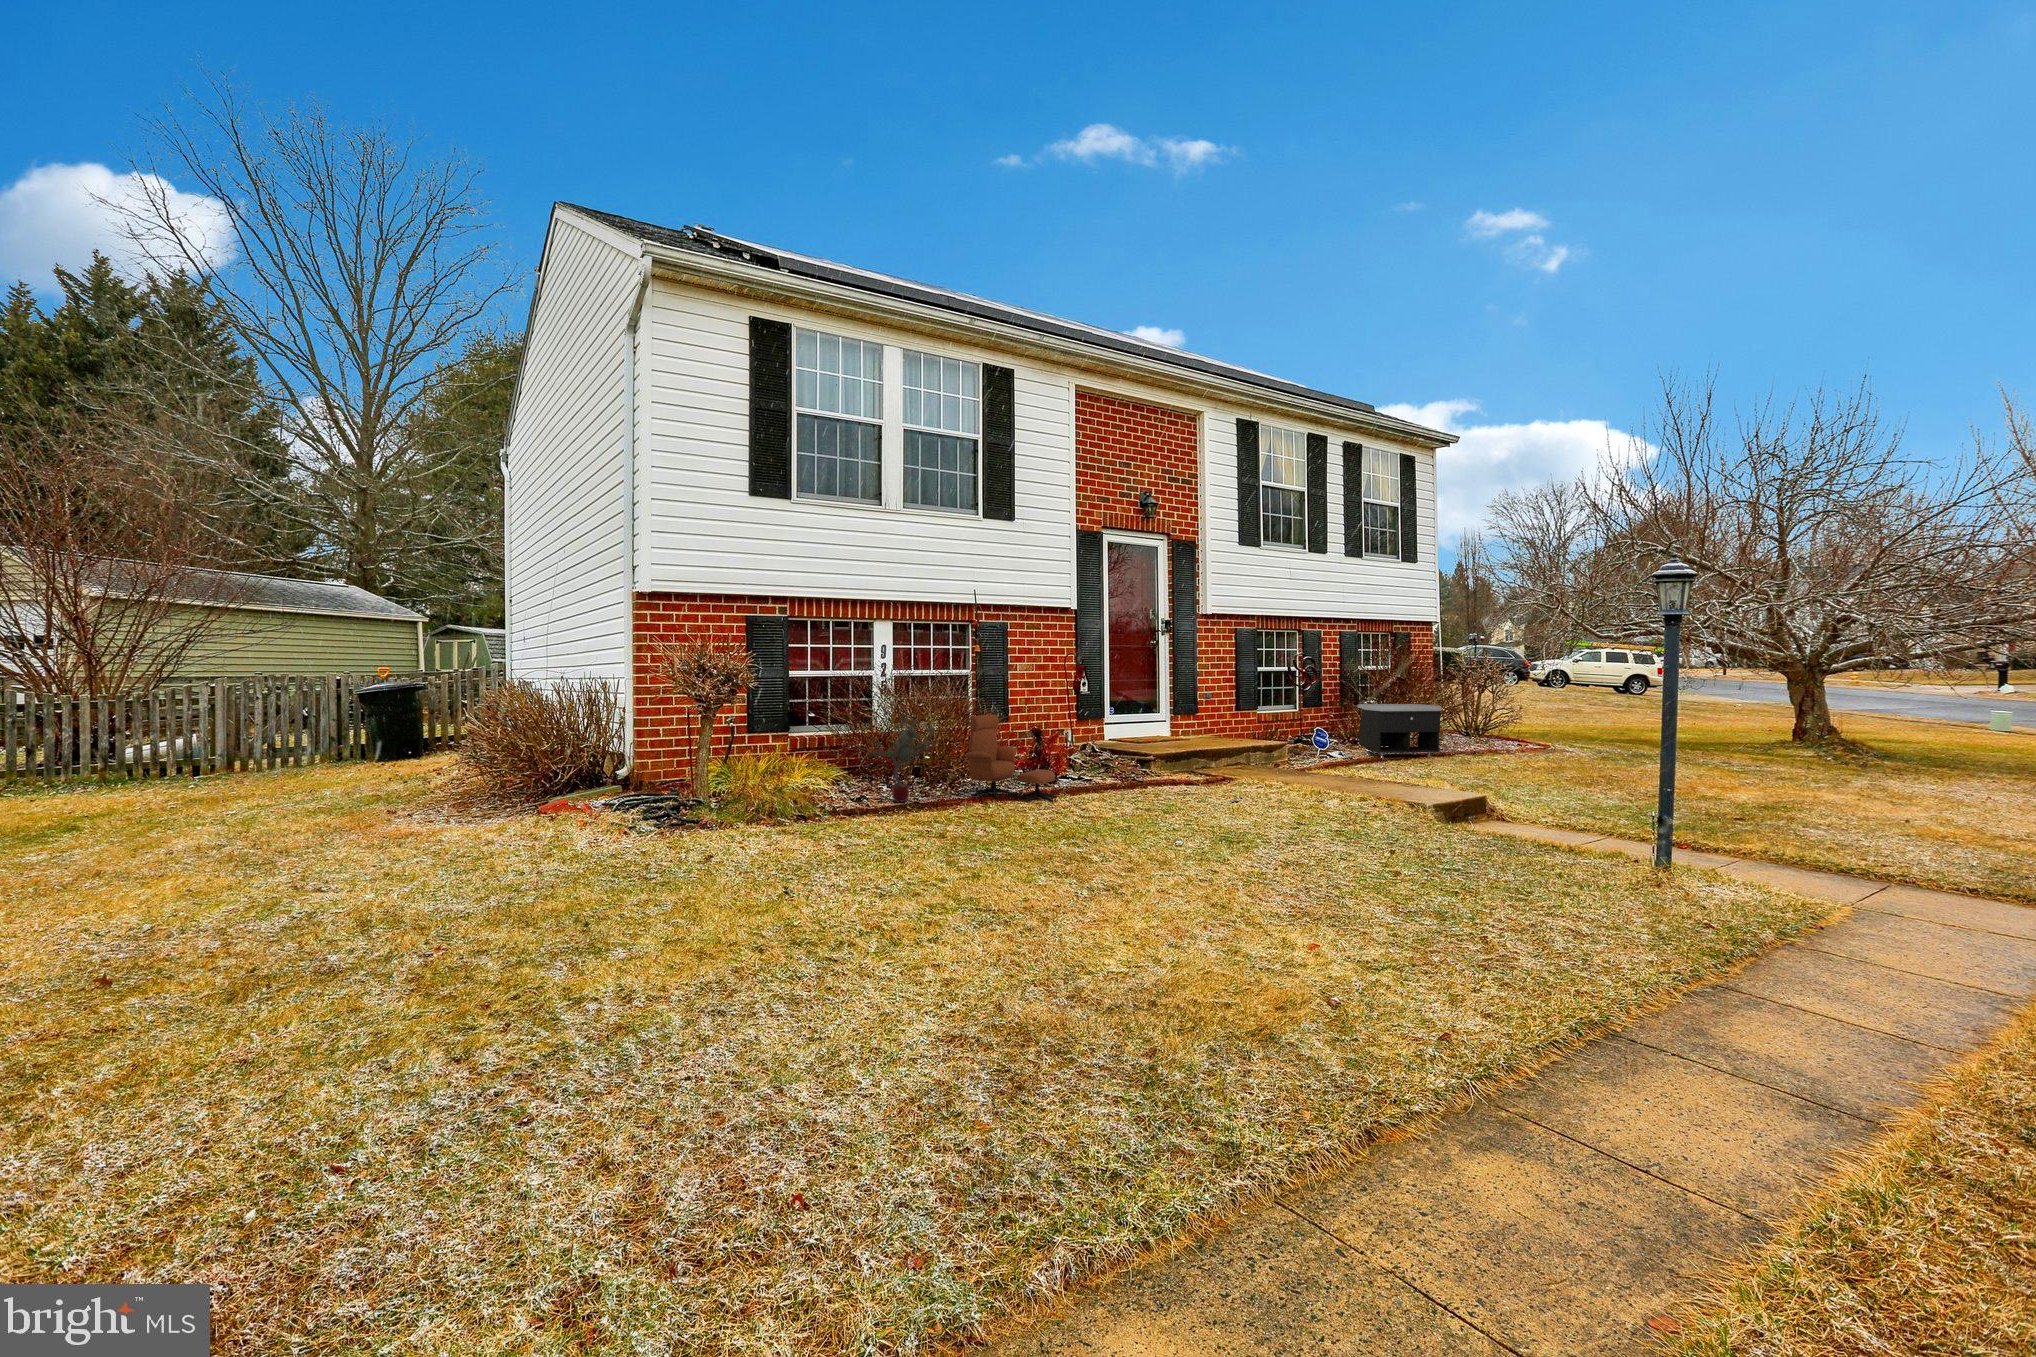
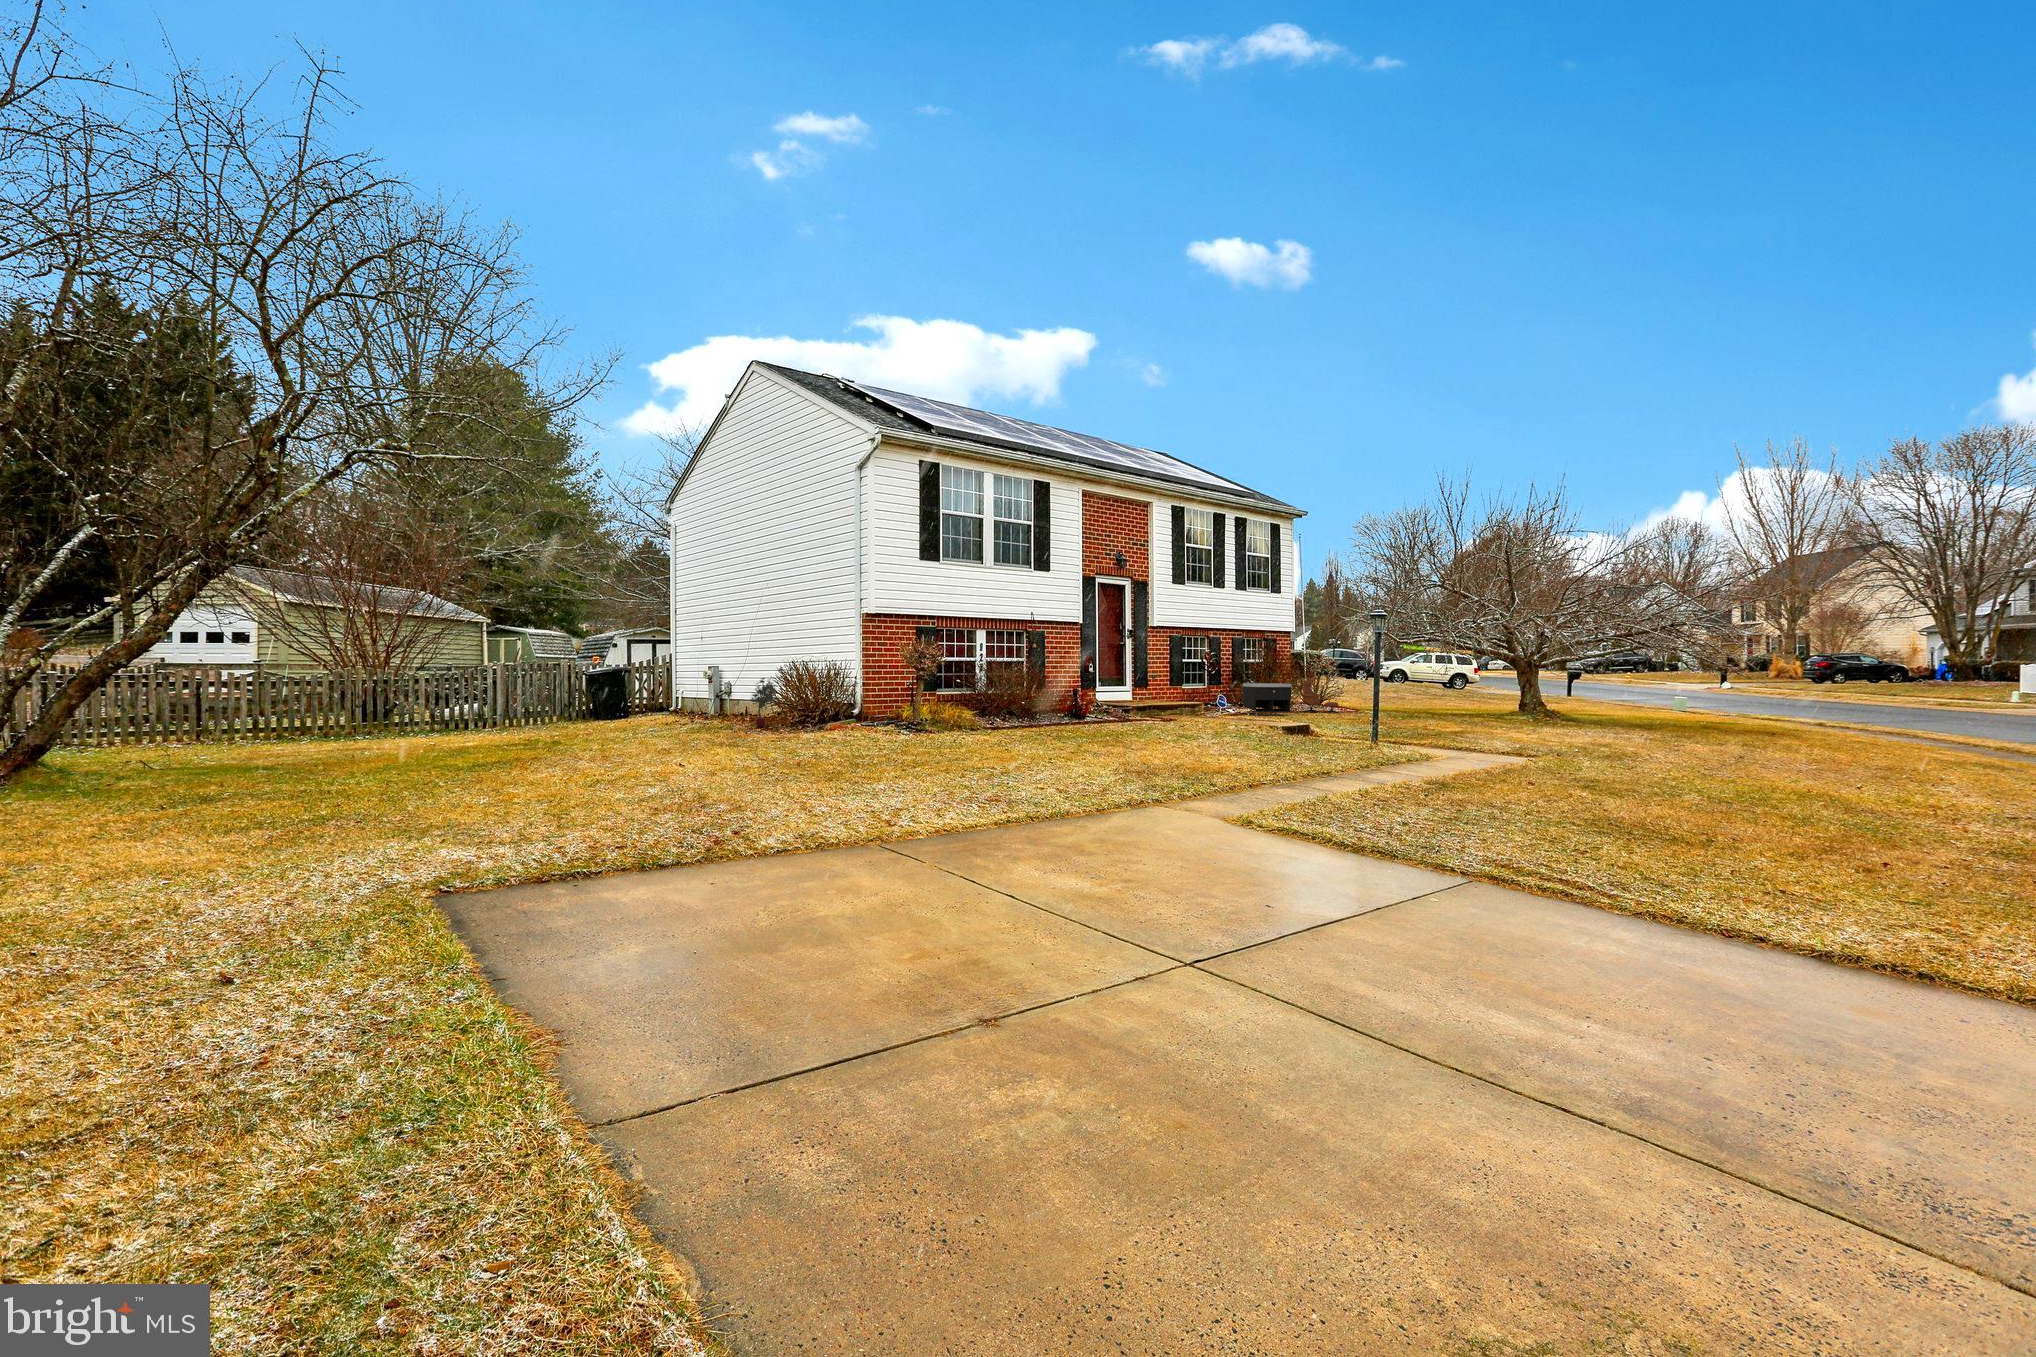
lounge chair: present [966,714,1057,802] -> present [1303,680,1339,713]
potted tree: present [867,715,935,803] -> present [750,678,779,728]

